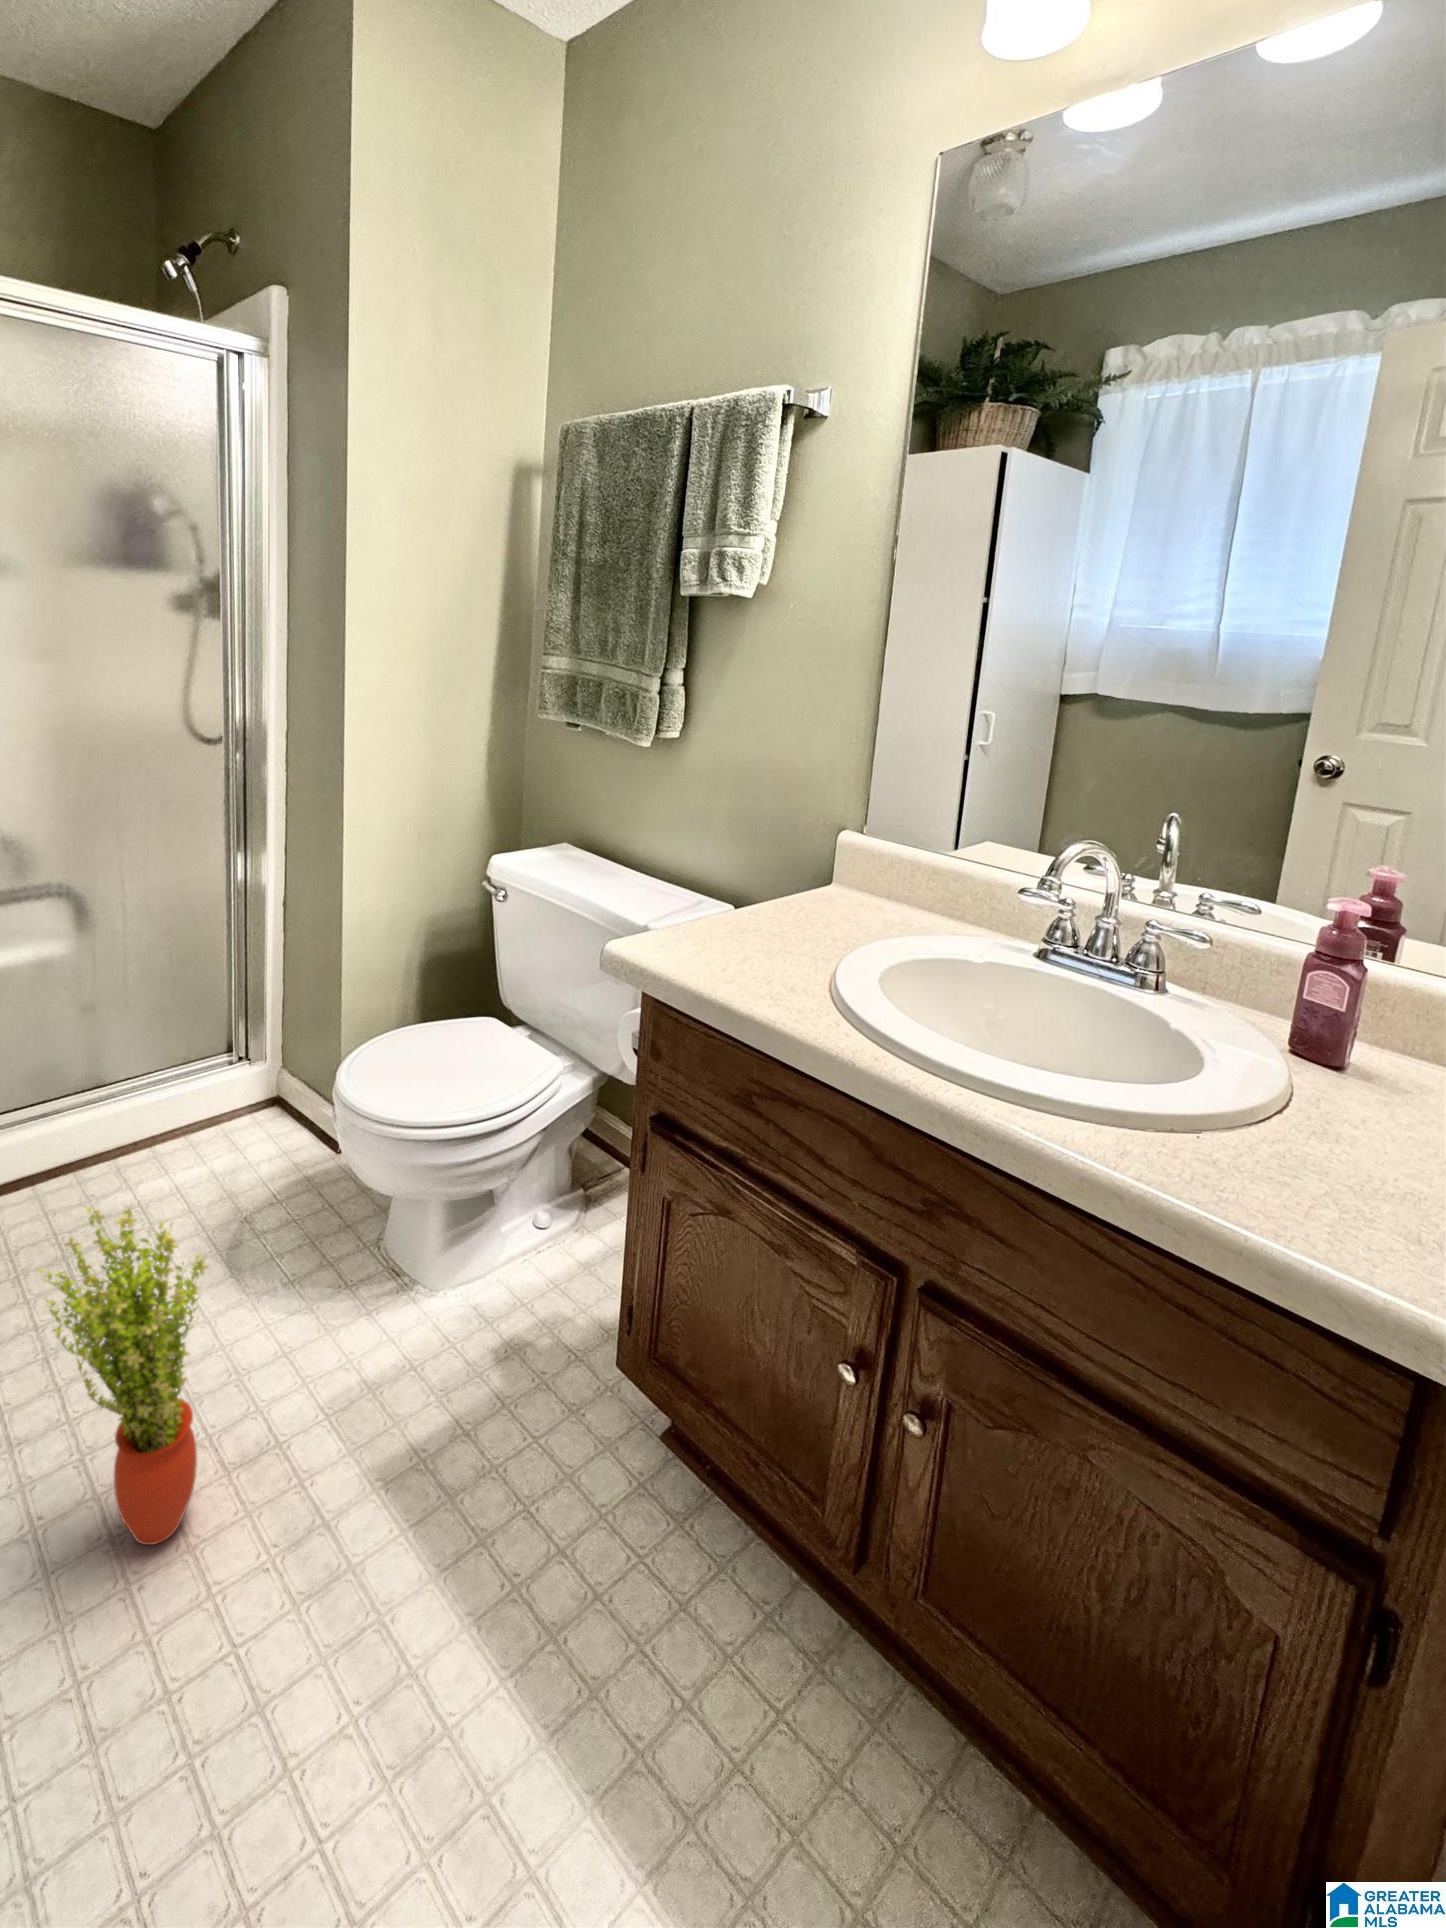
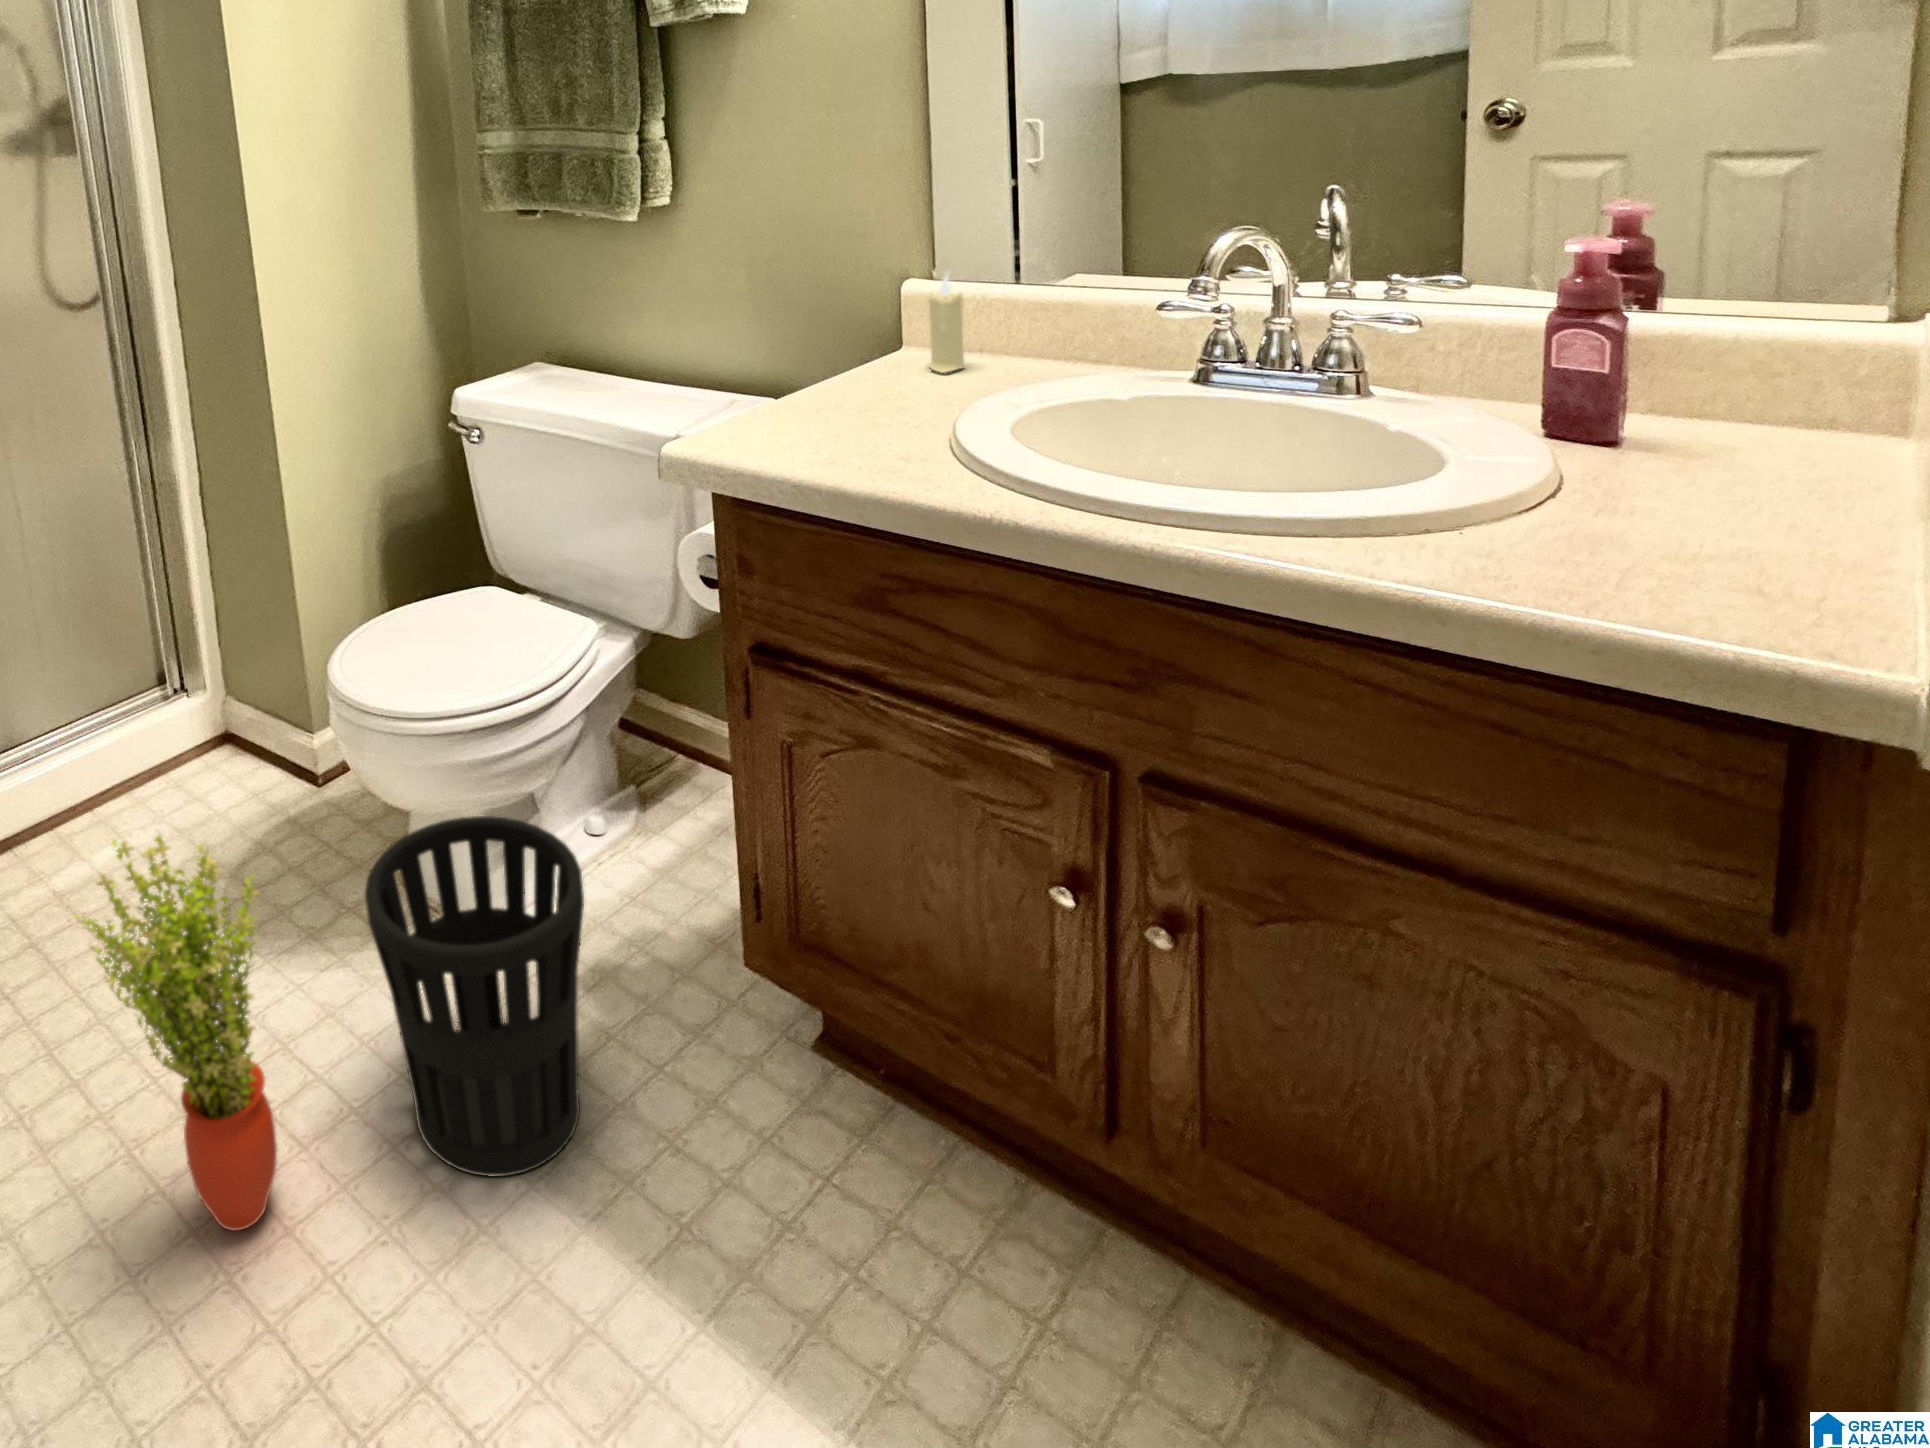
candle: none [842,833,876,914] -> present [928,274,964,373]
wastebasket: none [306,1216,491,1524] -> present [365,816,584,1176]

